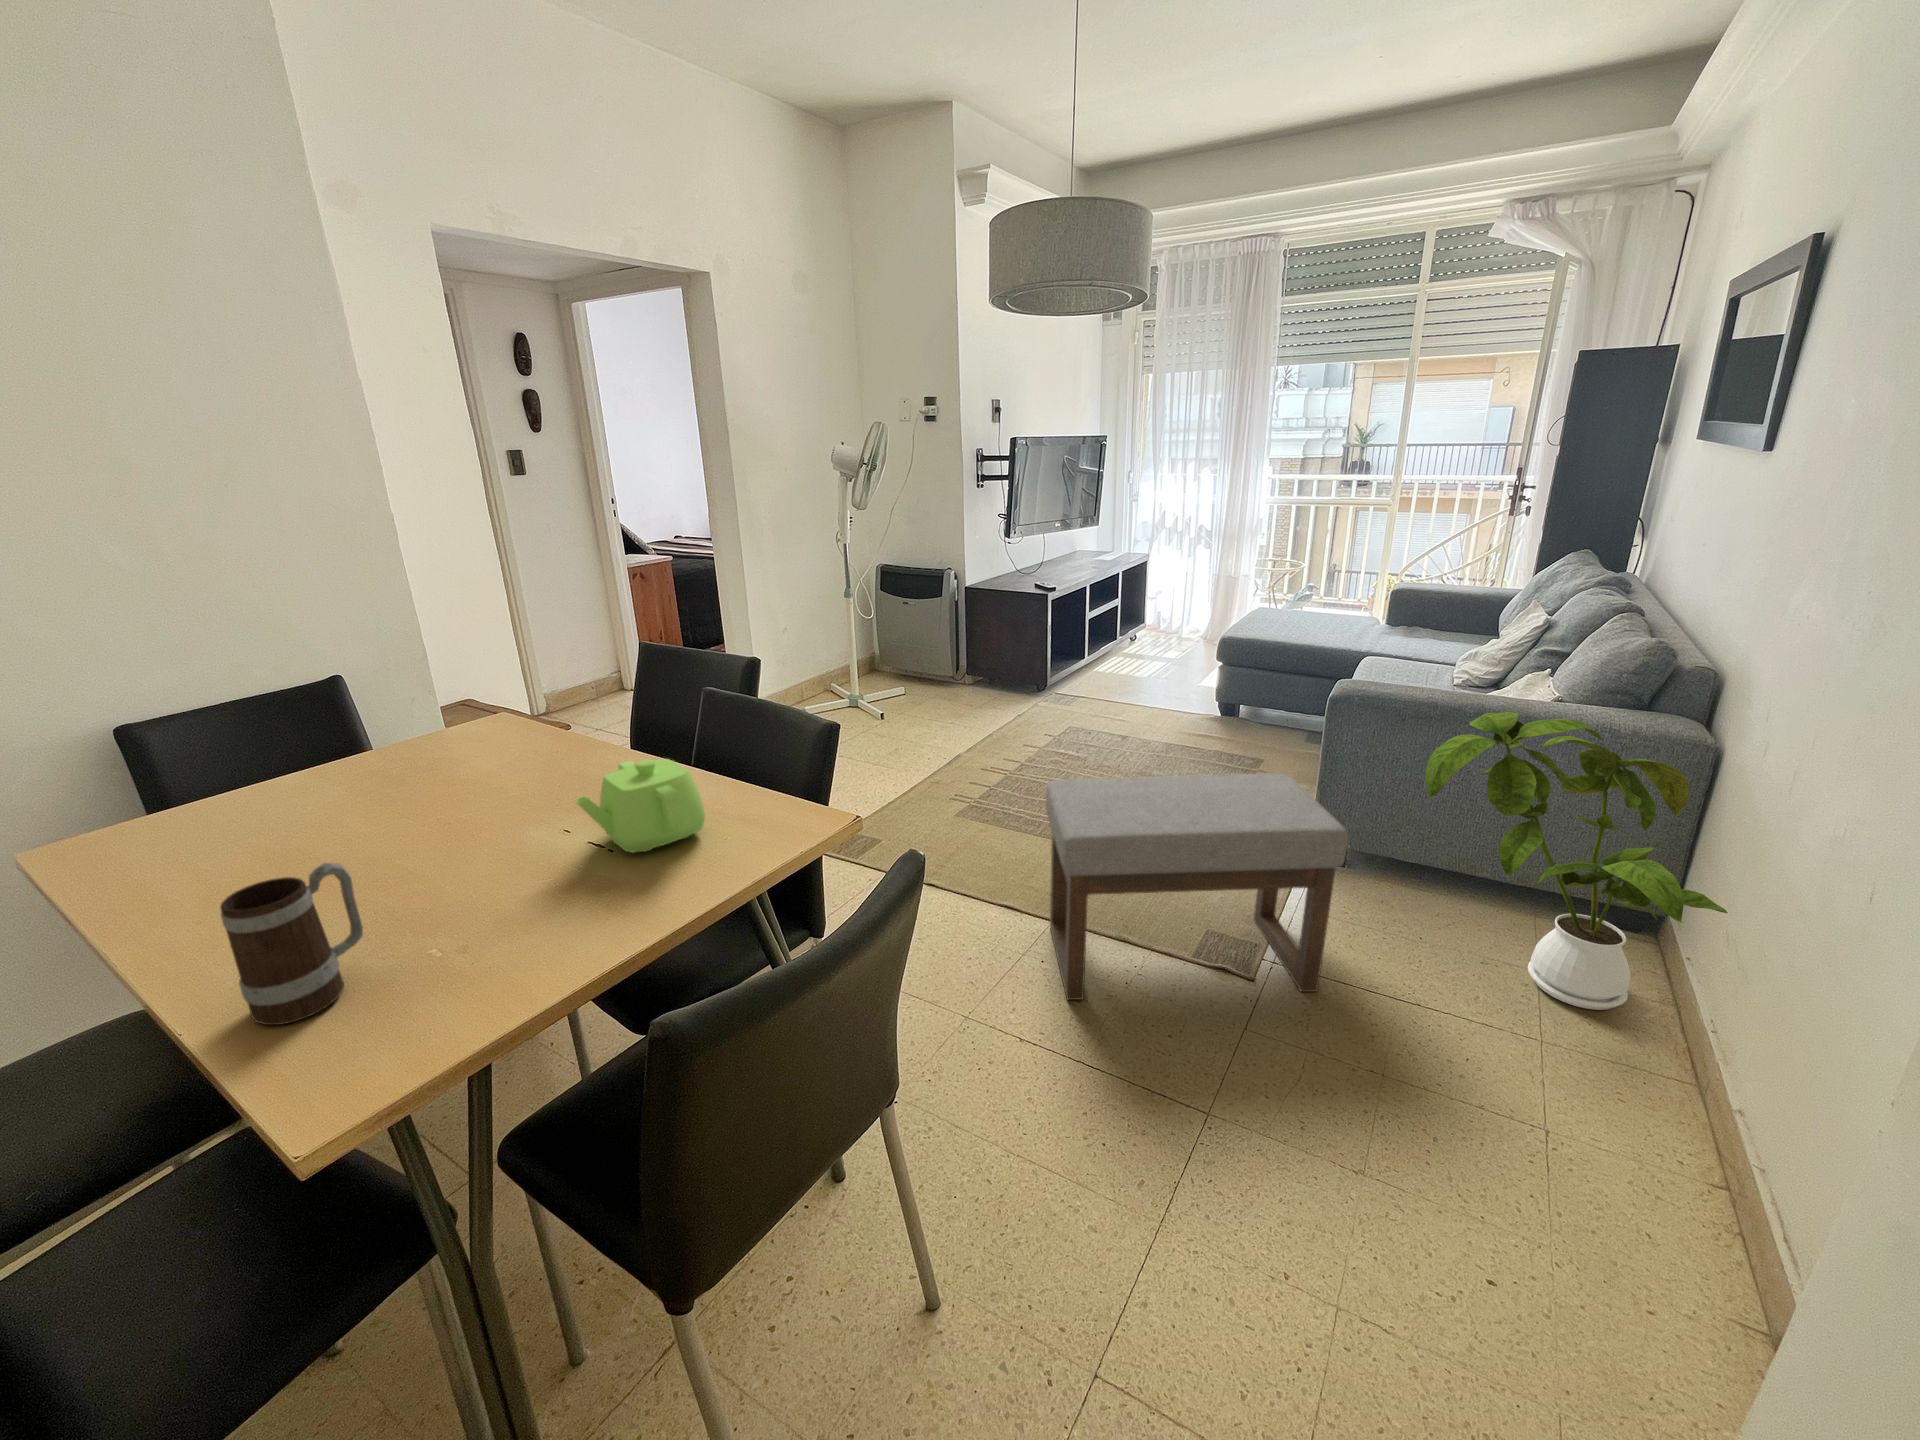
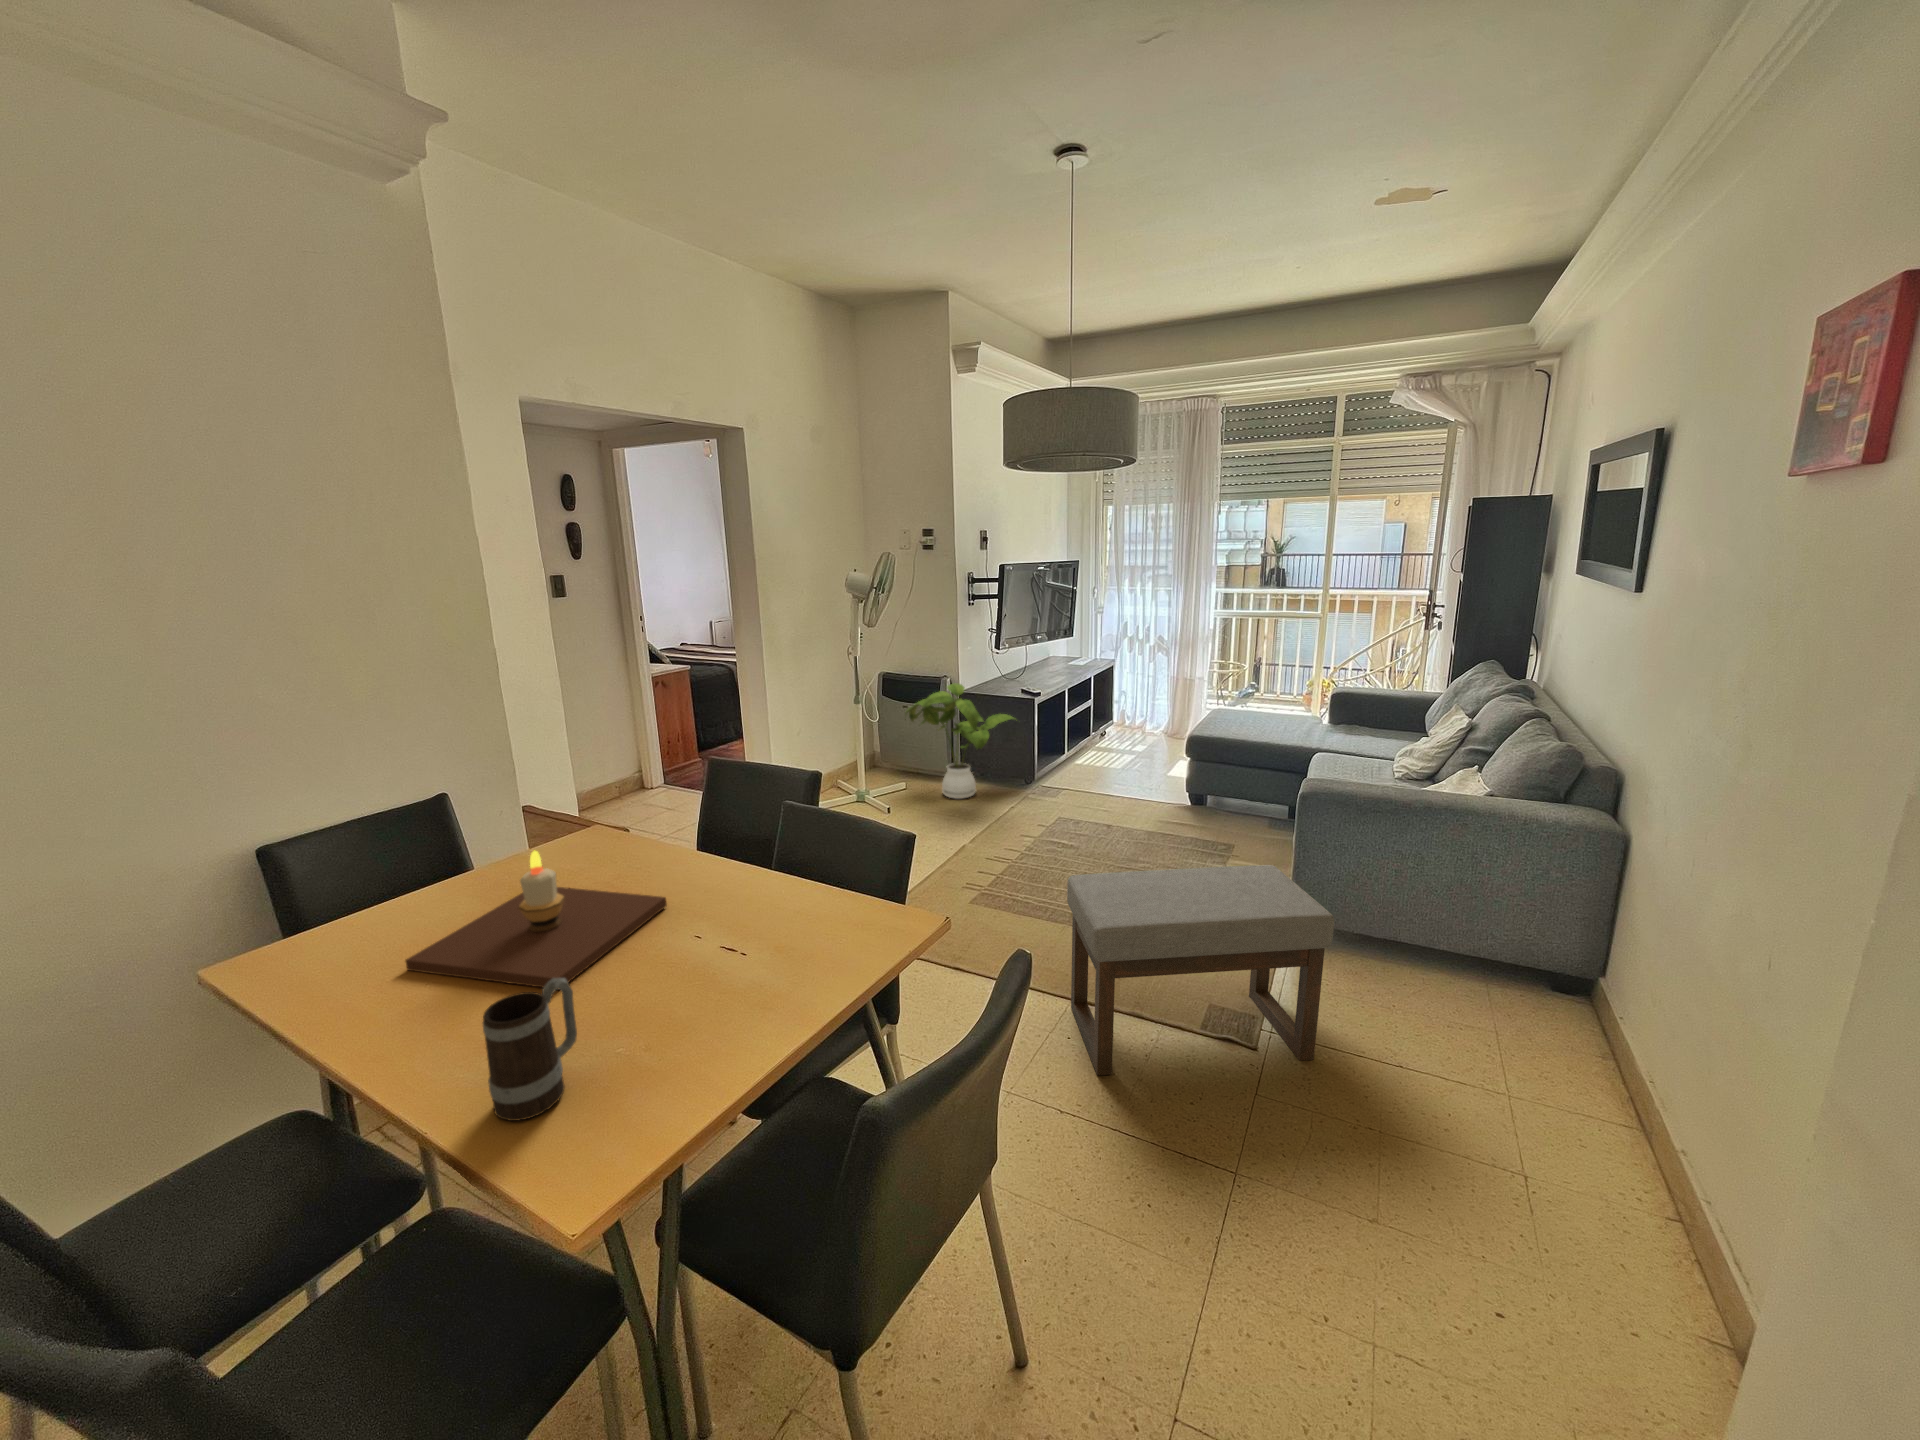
house plant: present [1425,712,1728,1010] -> present [905,684,1015,799]
candle: none [228,725,546,881] -> present [406,851,667,988]
teapot: present [575,759,705,853] -> none [720,874,821,958]

